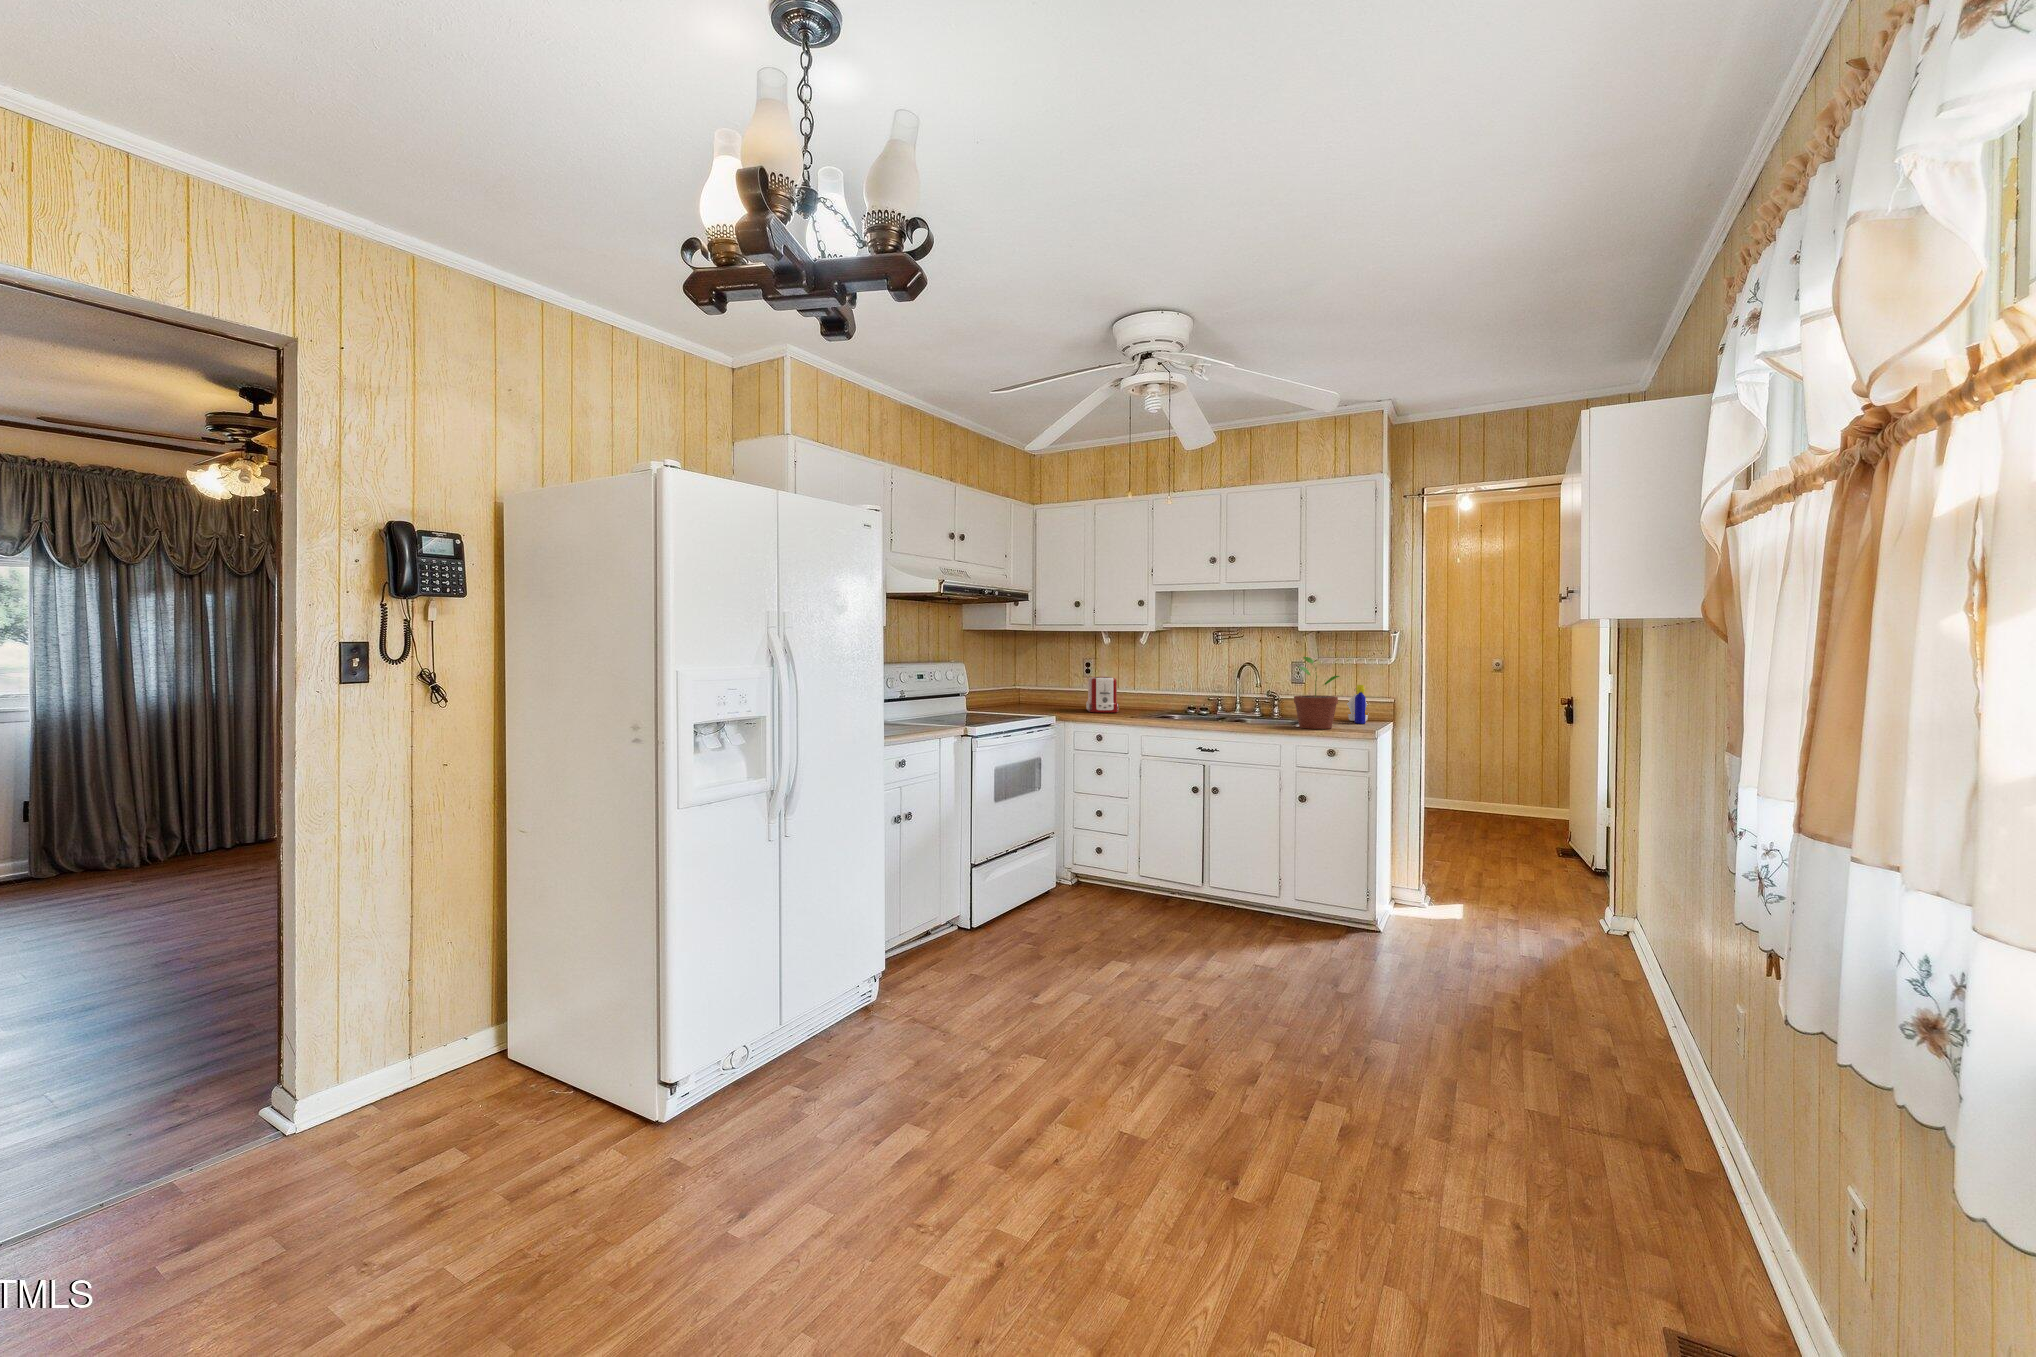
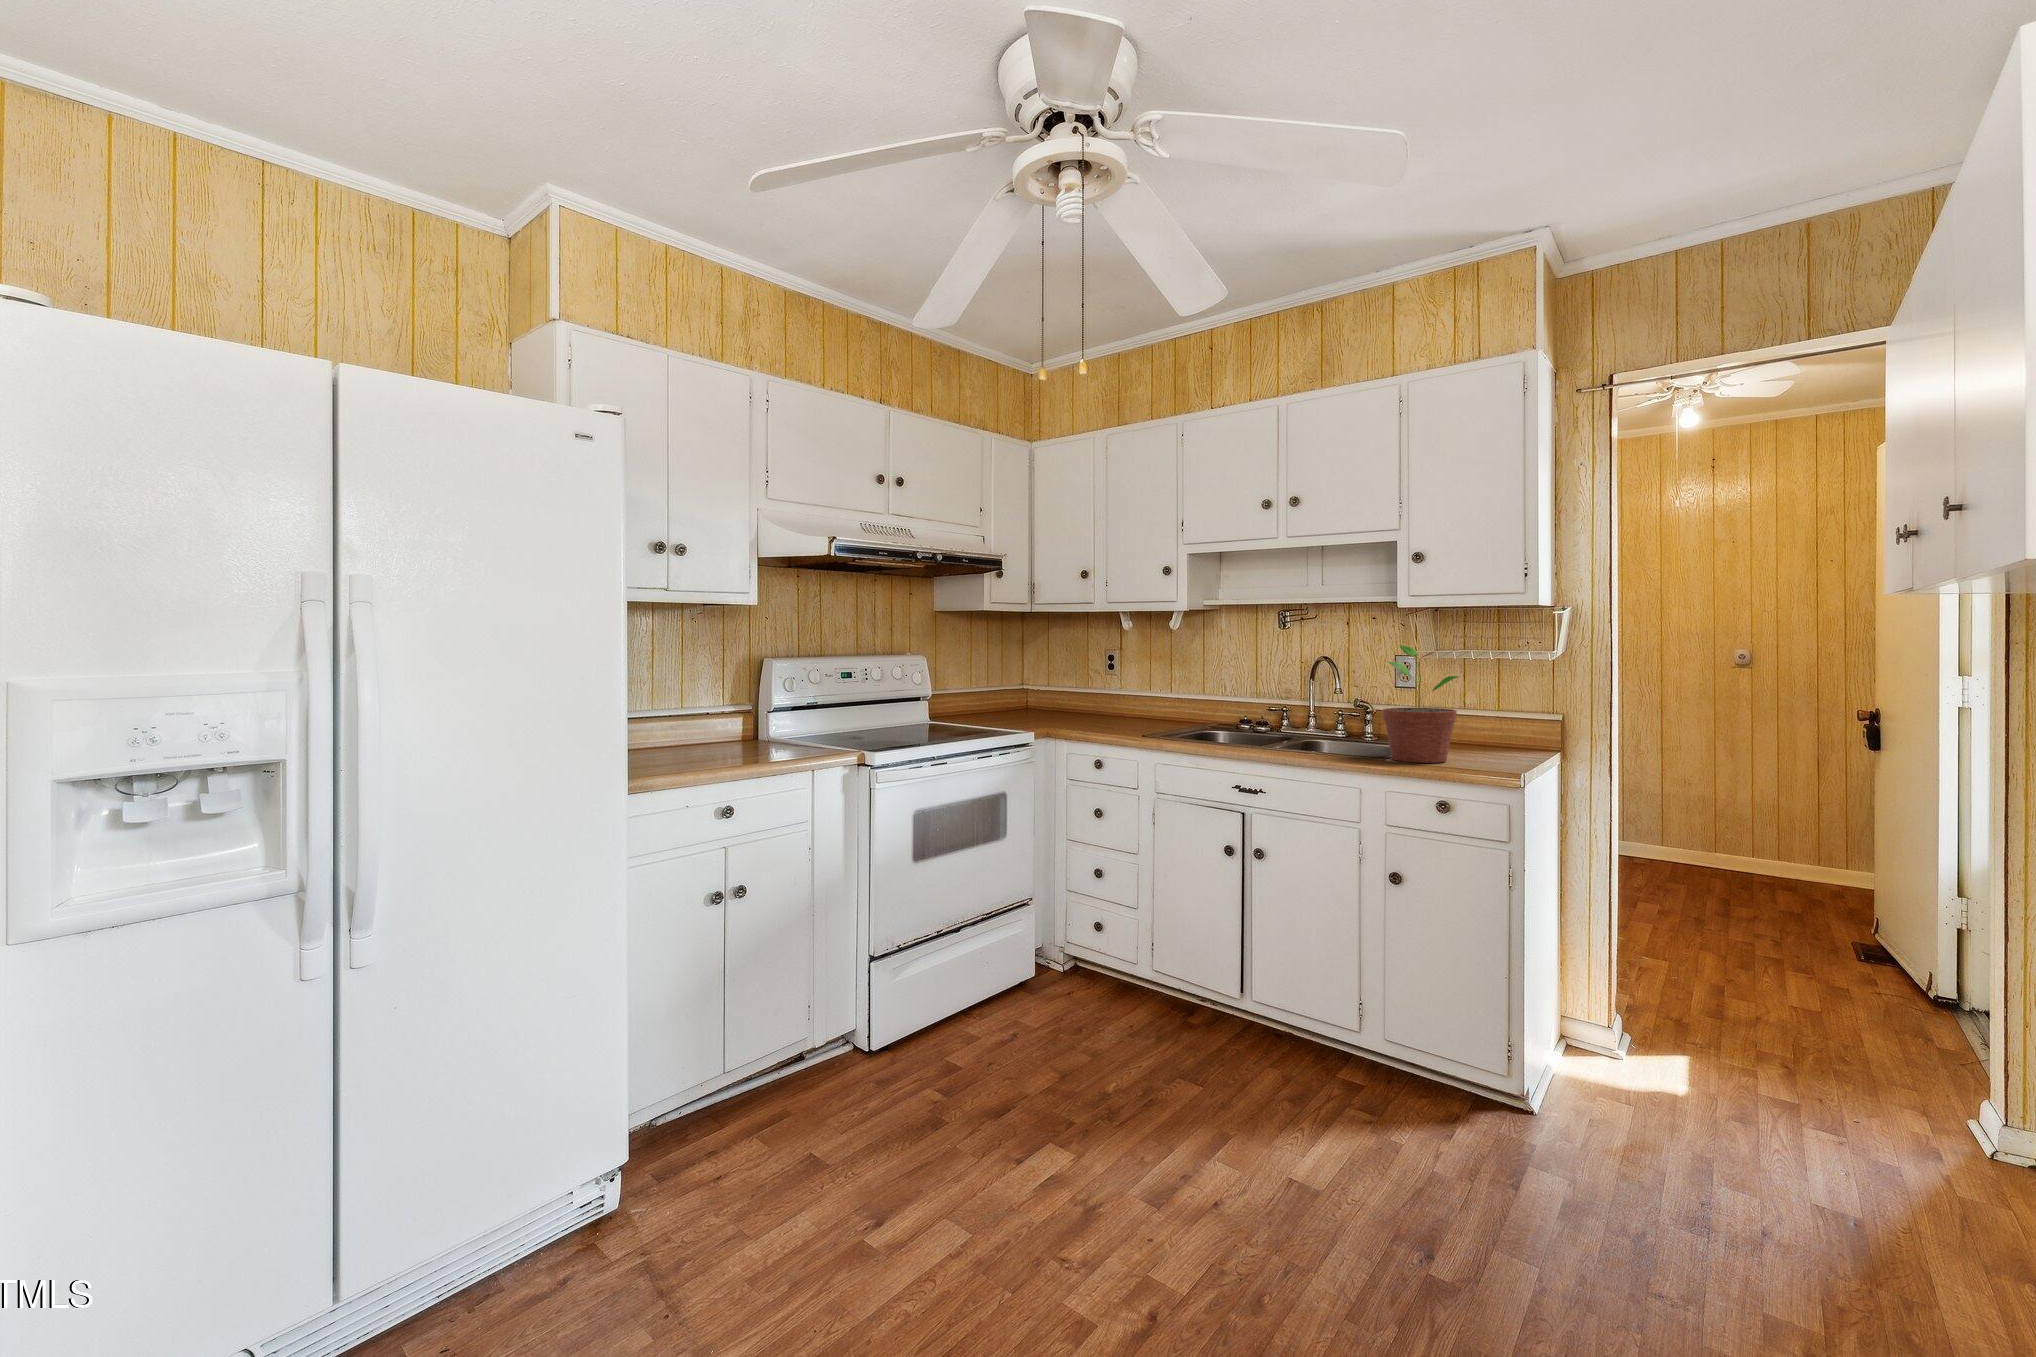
toaster: present [1086,677,1119,713] -> none [1094,678,1139,729]
bottle: present [1347,685,1368,724] -> none [1482,690,1521,752]

